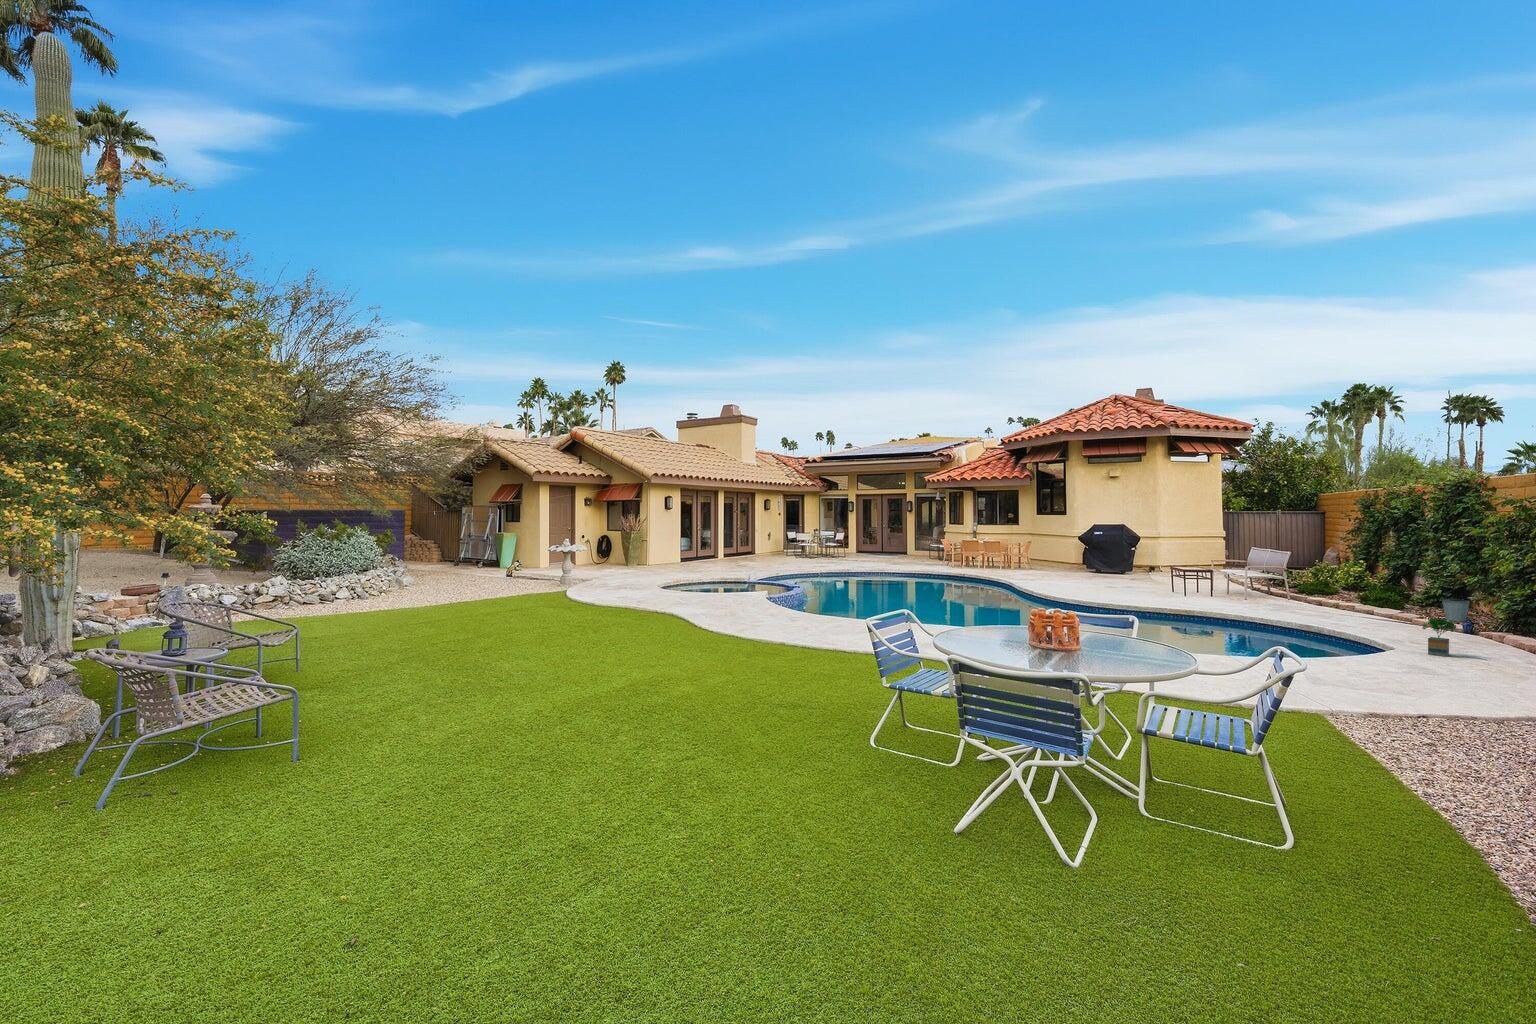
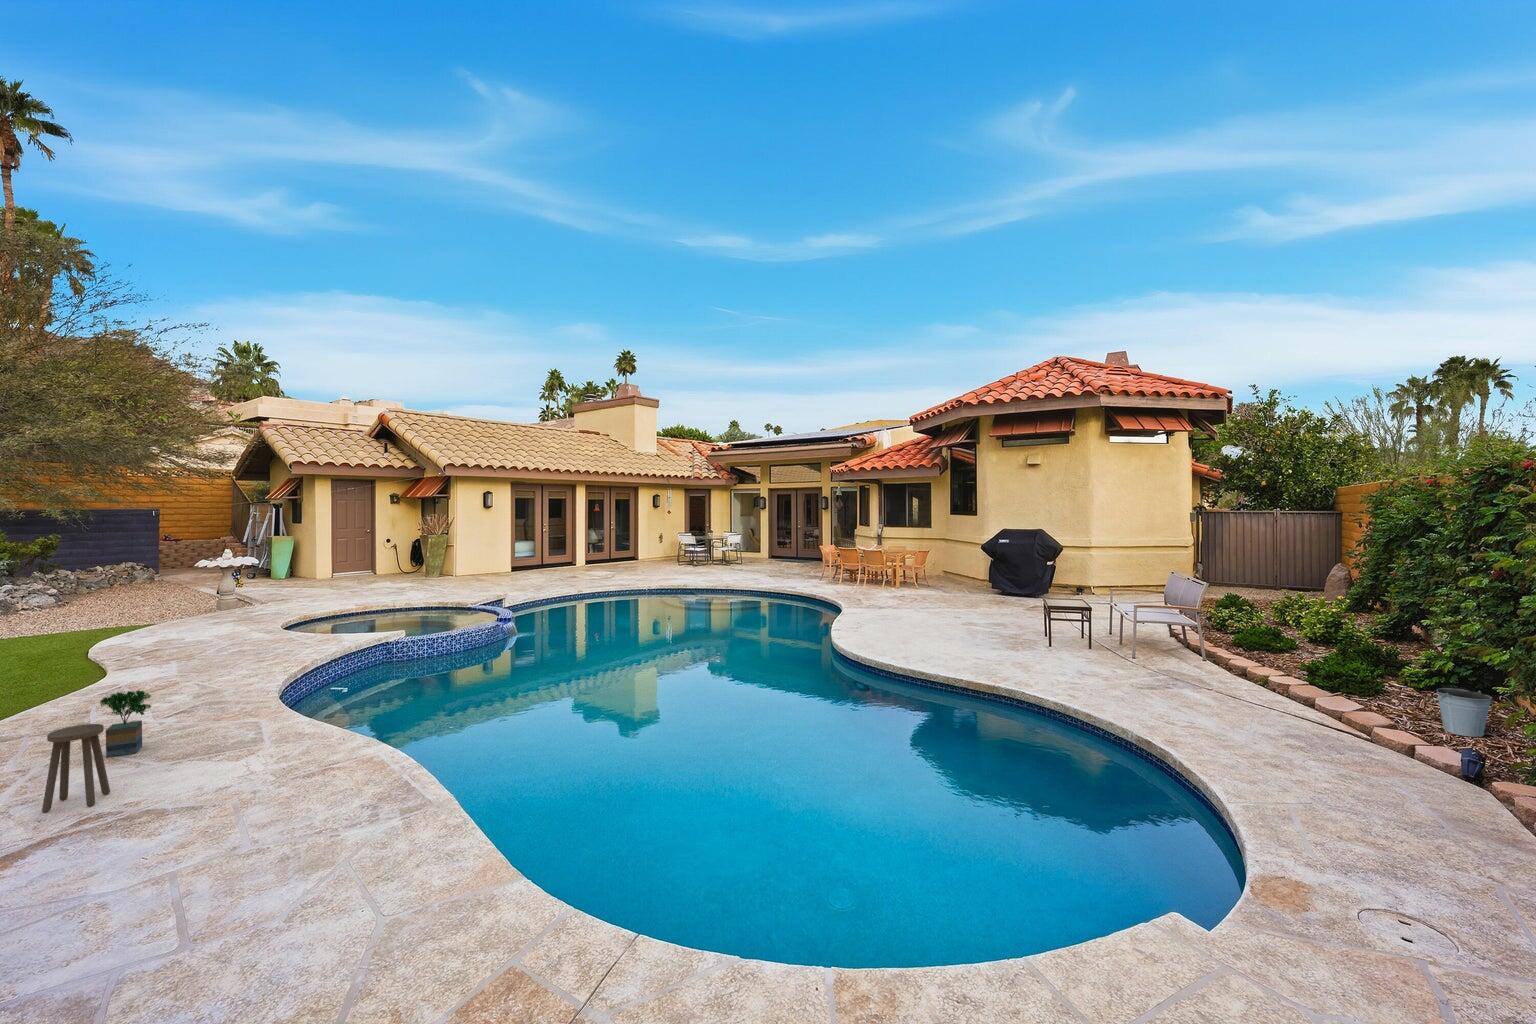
stool: none [828,618,854,660] -> present [42,724,110,812]
potted tree: present [1423,618,1457,657] -> present [100,690,151,757]

